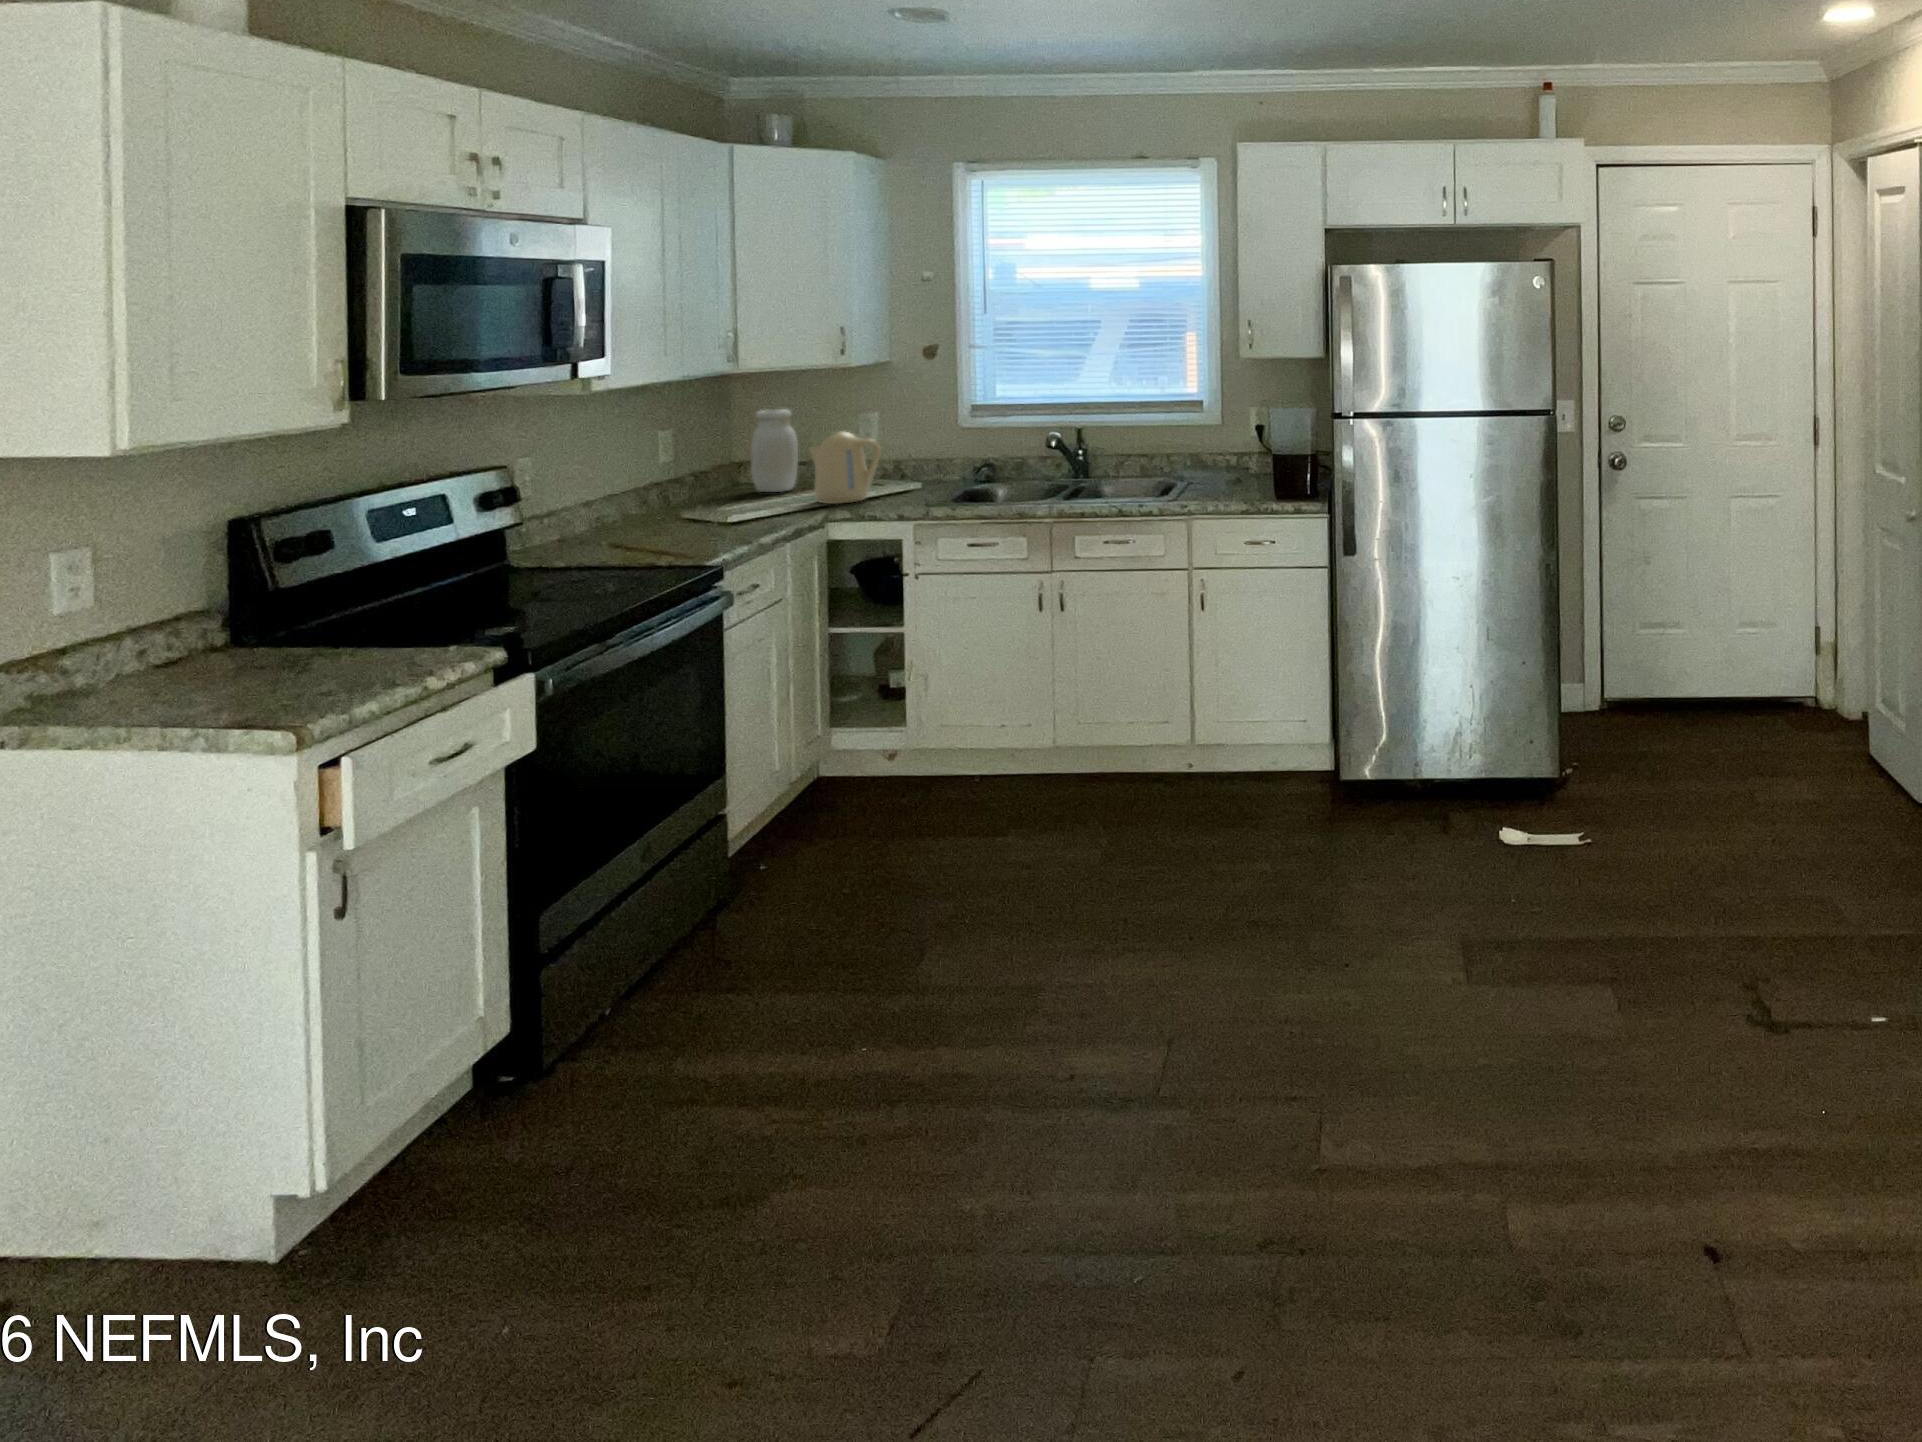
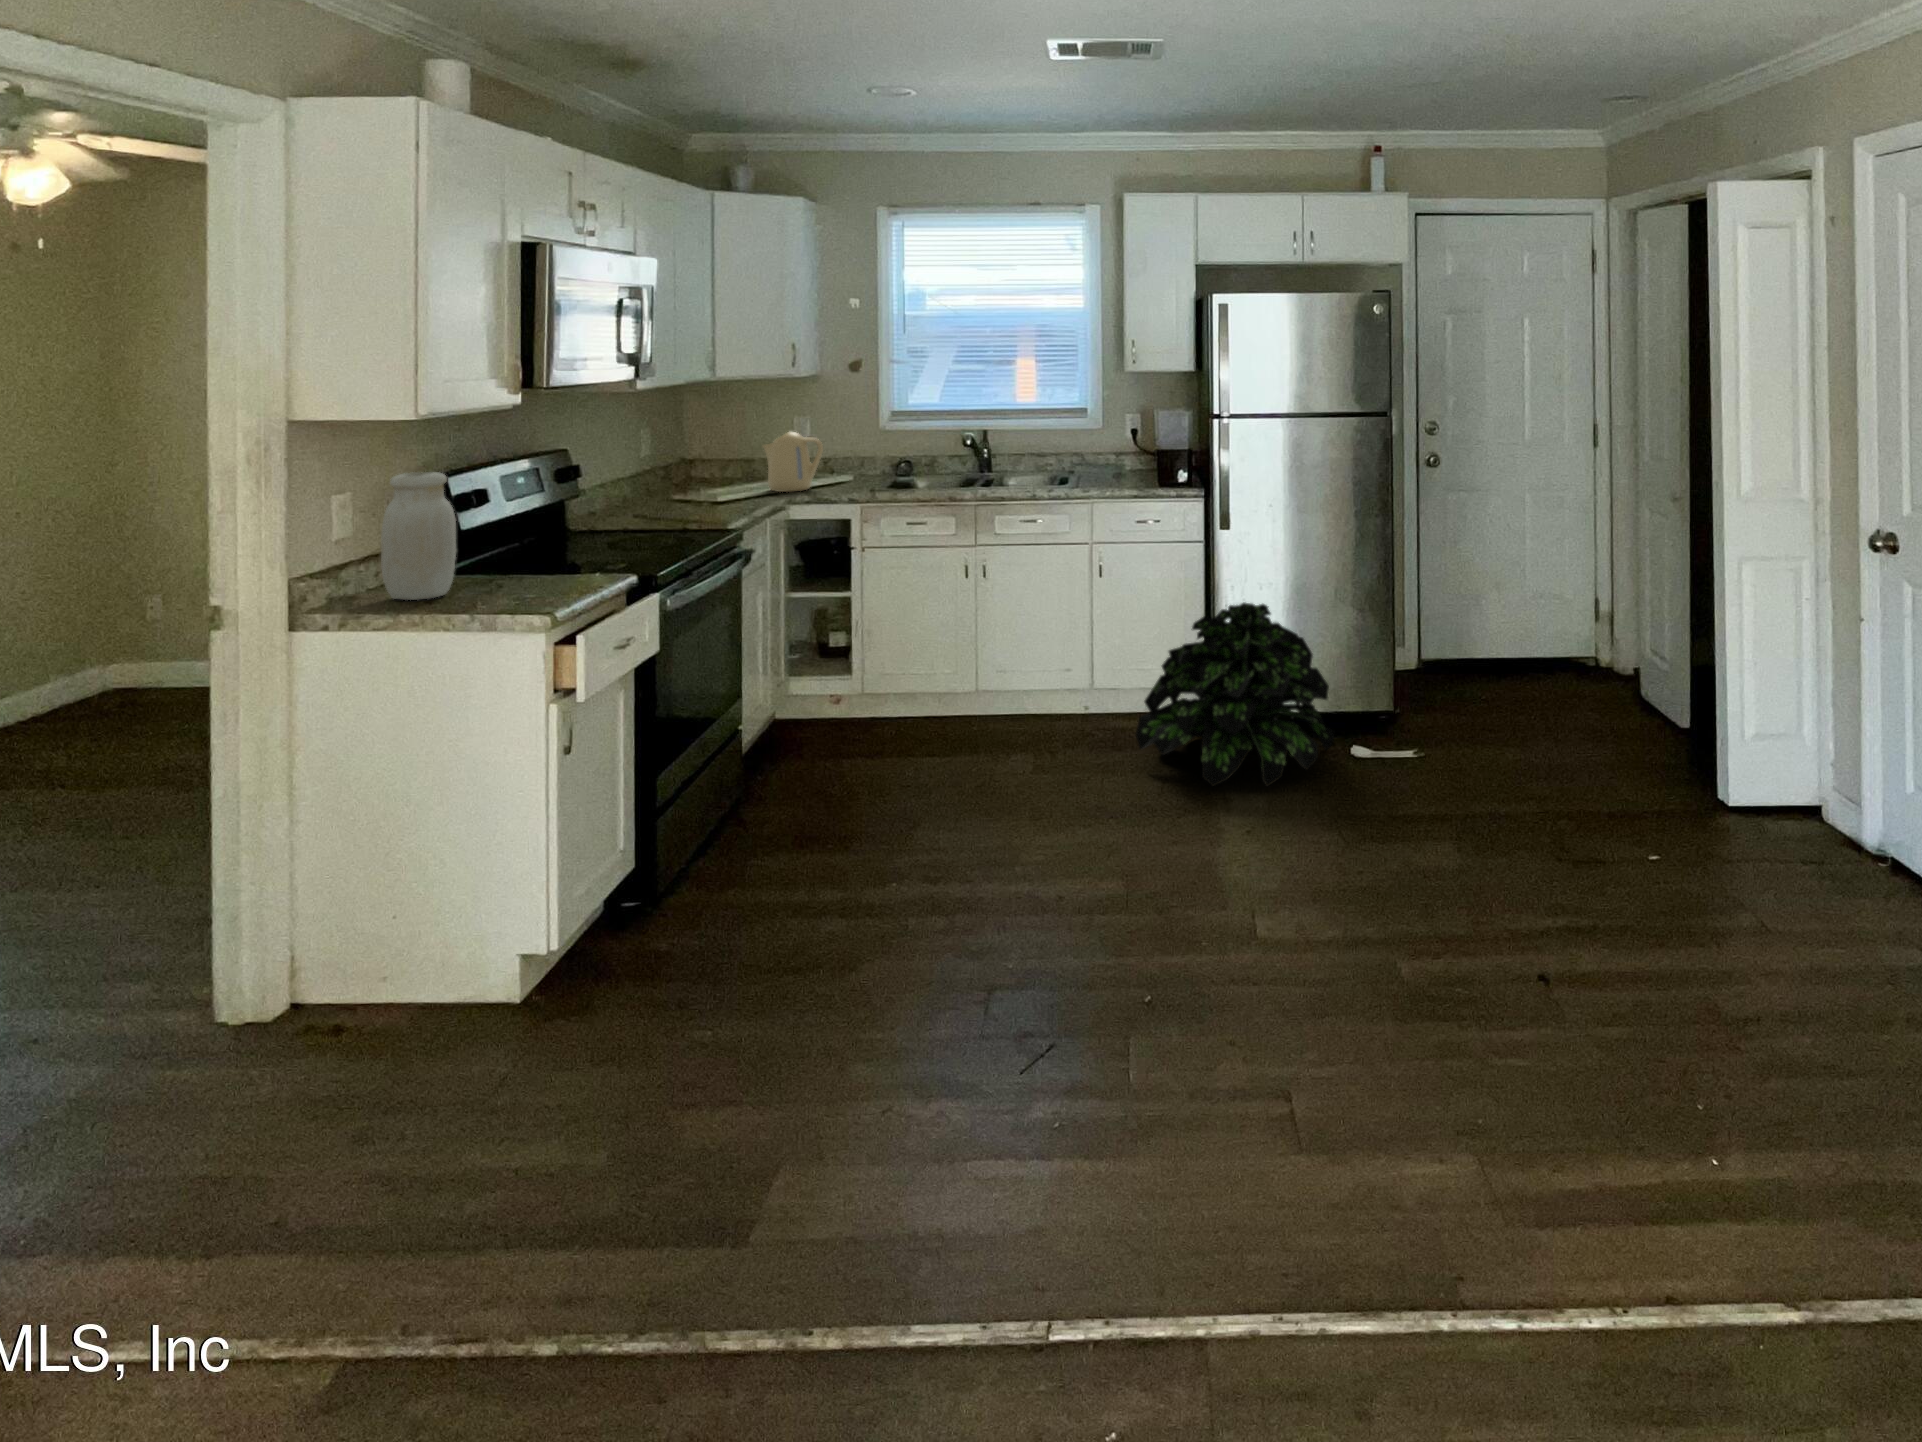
jar: present [751,409,798,492] -> present [380,472,456,600]
potted plant: none [1231,649,1476,892] -> present [1136,603,1334,786]

